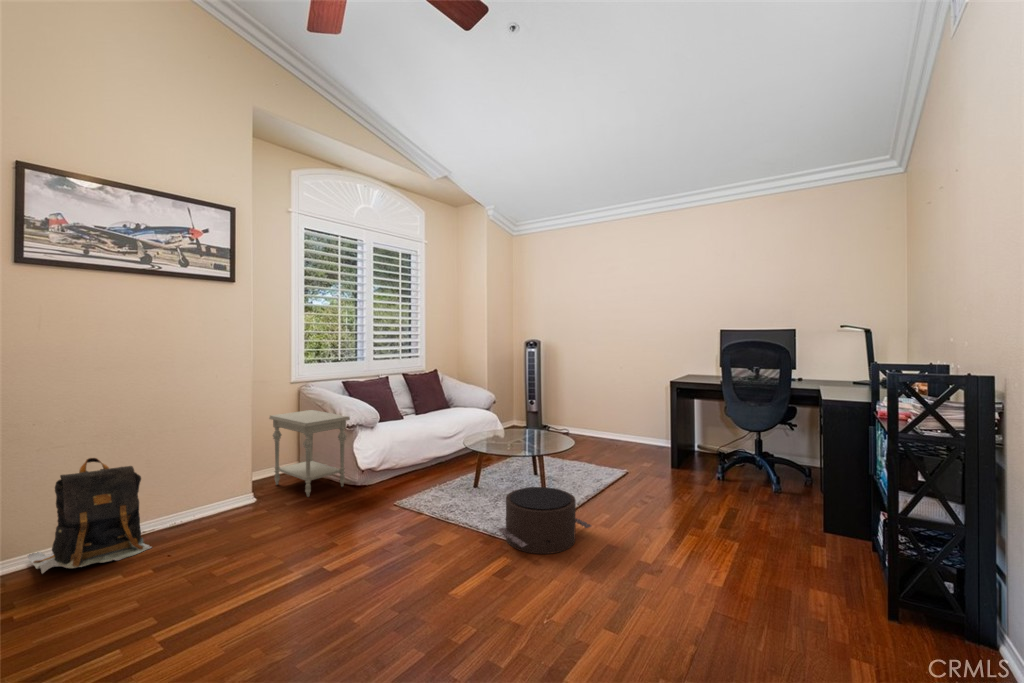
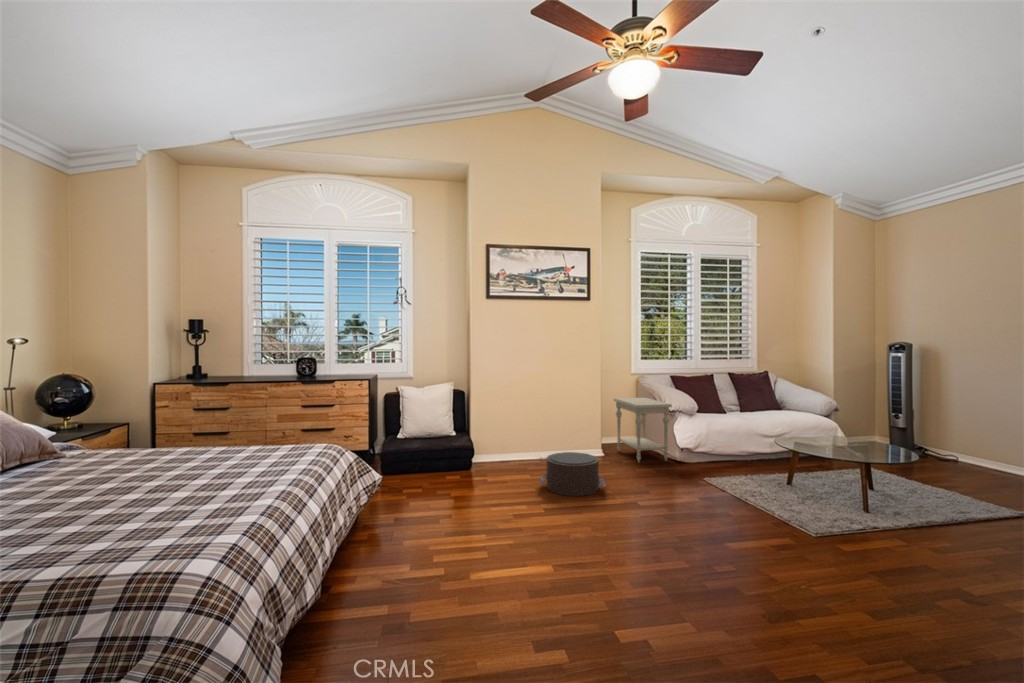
backpack: present [28,458,151,573] -> none [490,411,544,472]
pouf: present [499,487,591,554] -> present [539,452,606,496]

